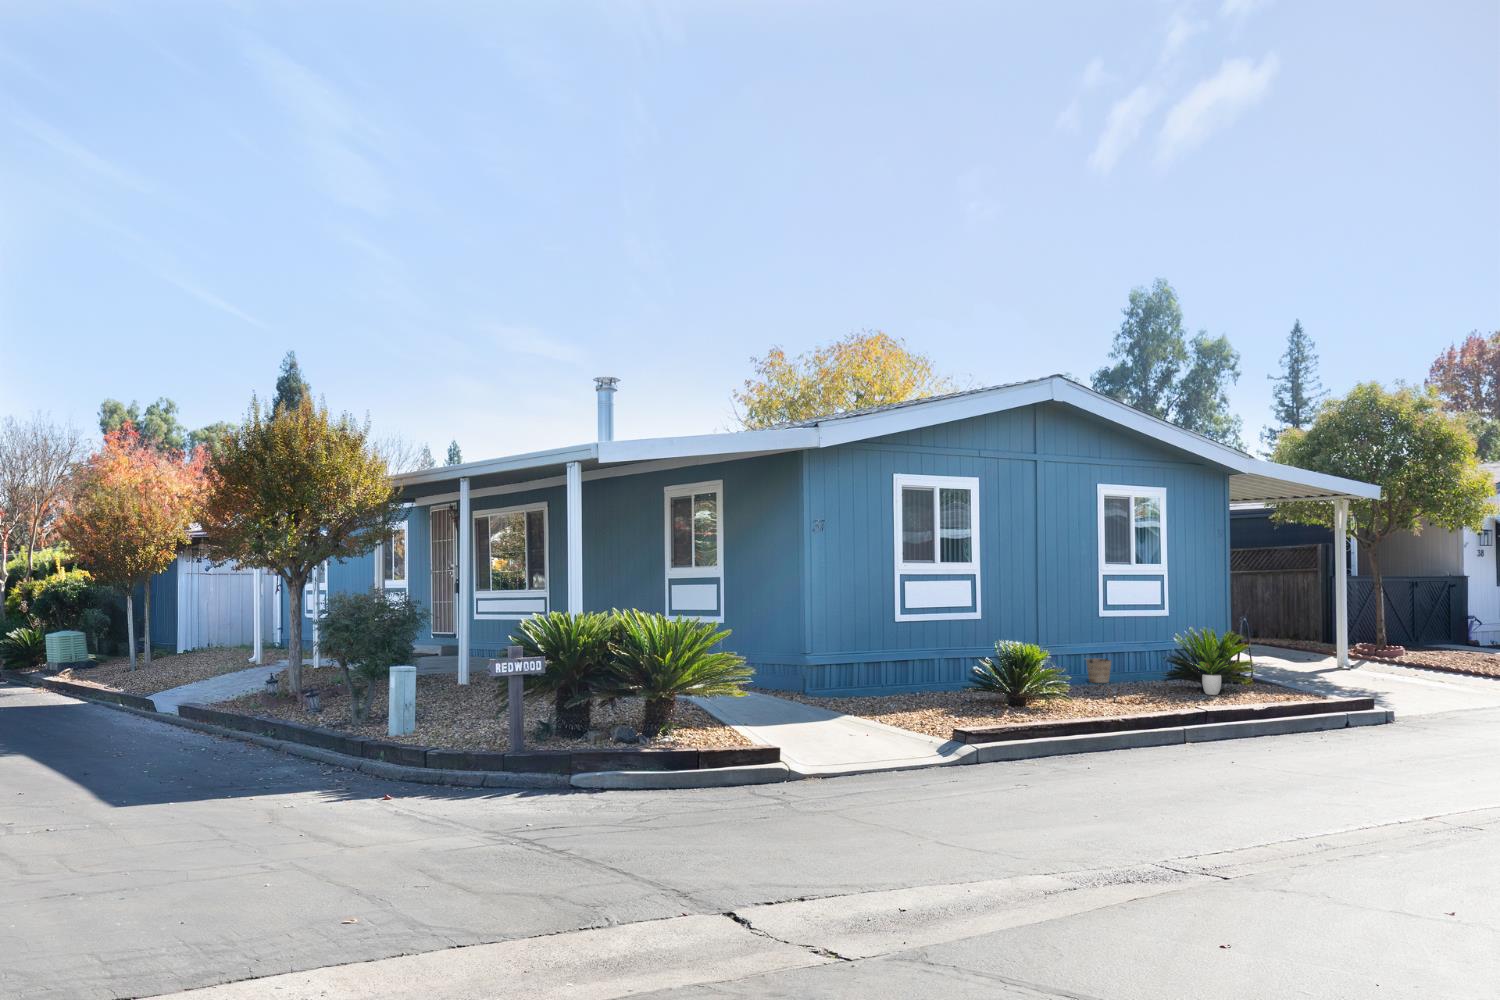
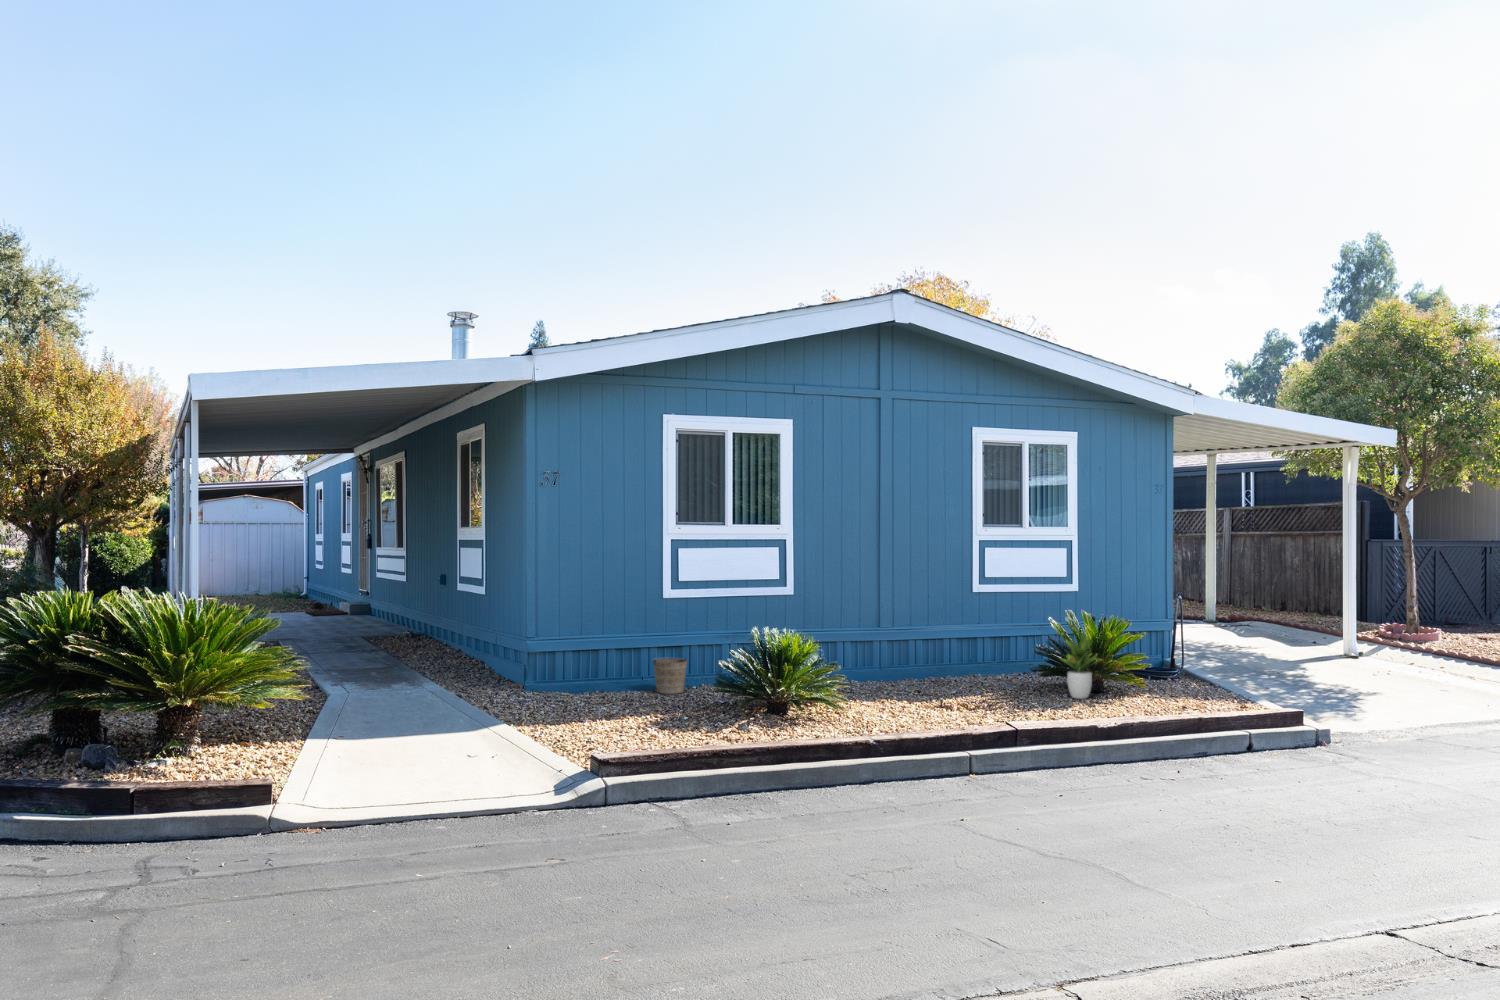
bucket: present [1086,658,1111,683] -> present [653,658,687,694]

